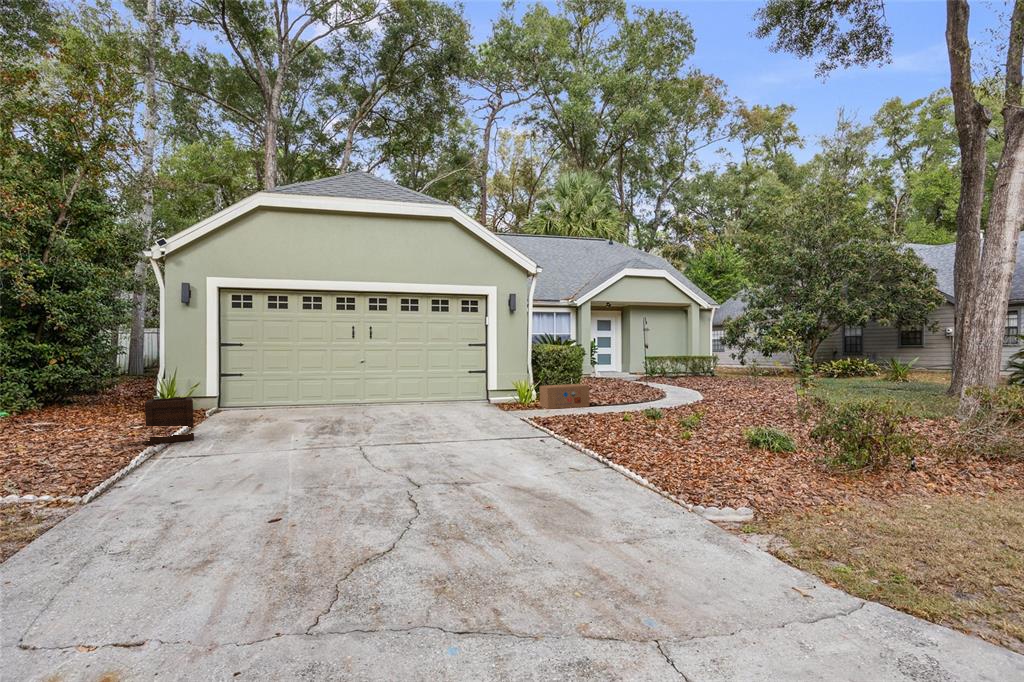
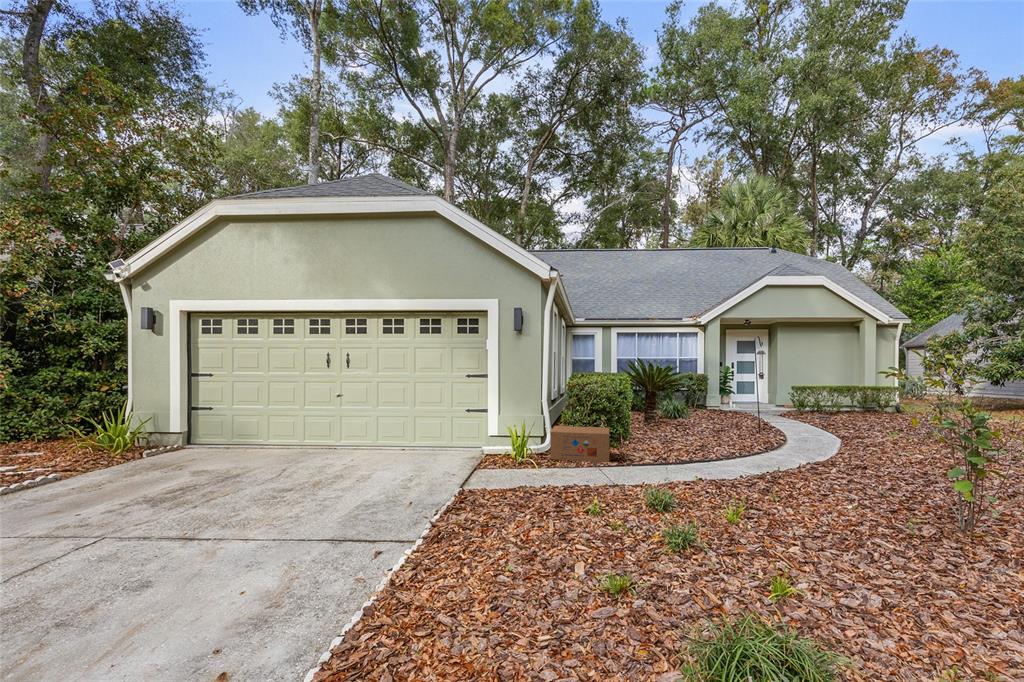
wooden crate: present [145,397,194,445] -> none [112,412,181,459]

